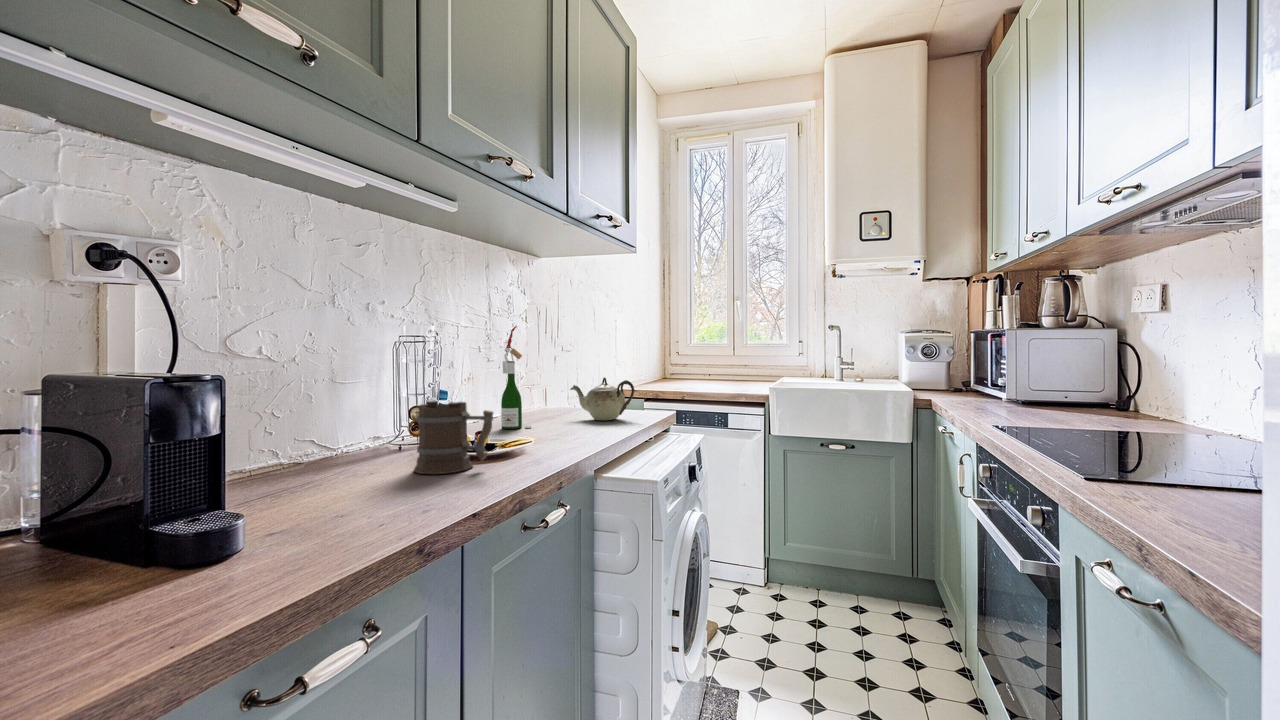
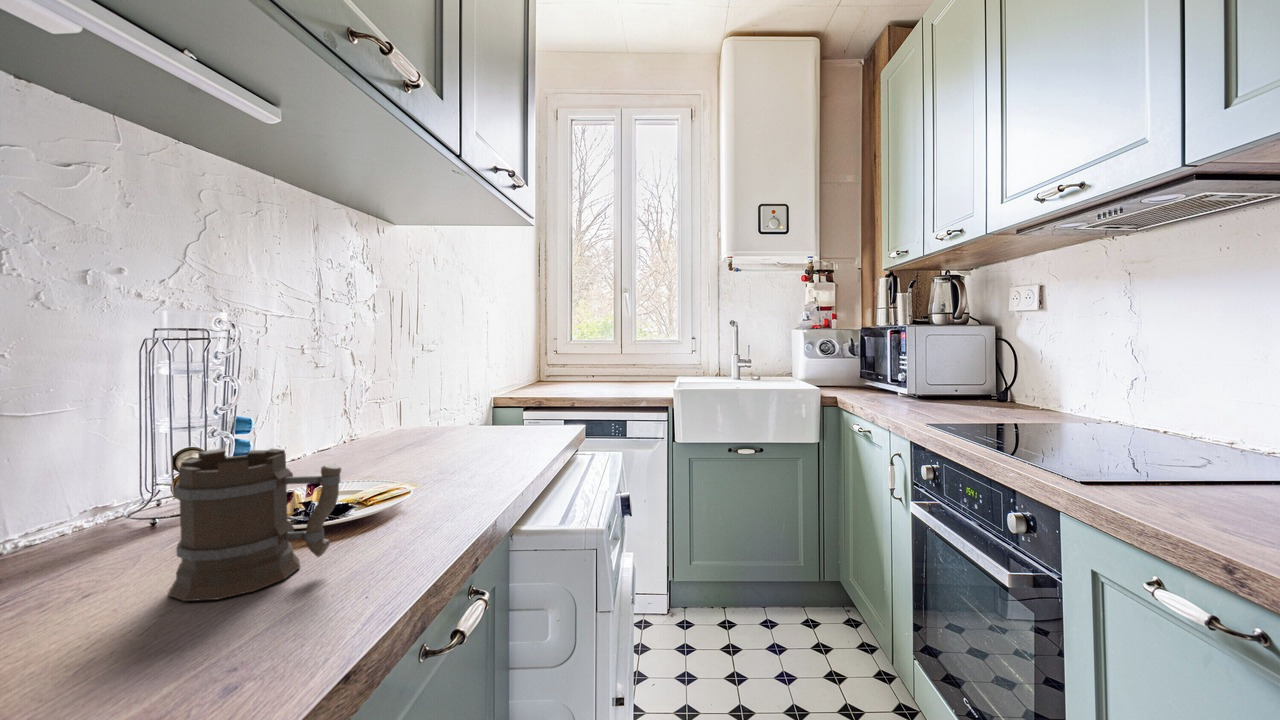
wine bottle: present [501,326,532,429] -> none [345,316,393,467]
teapot: present [570,377,634,420] -> none [446,386,536,444]

